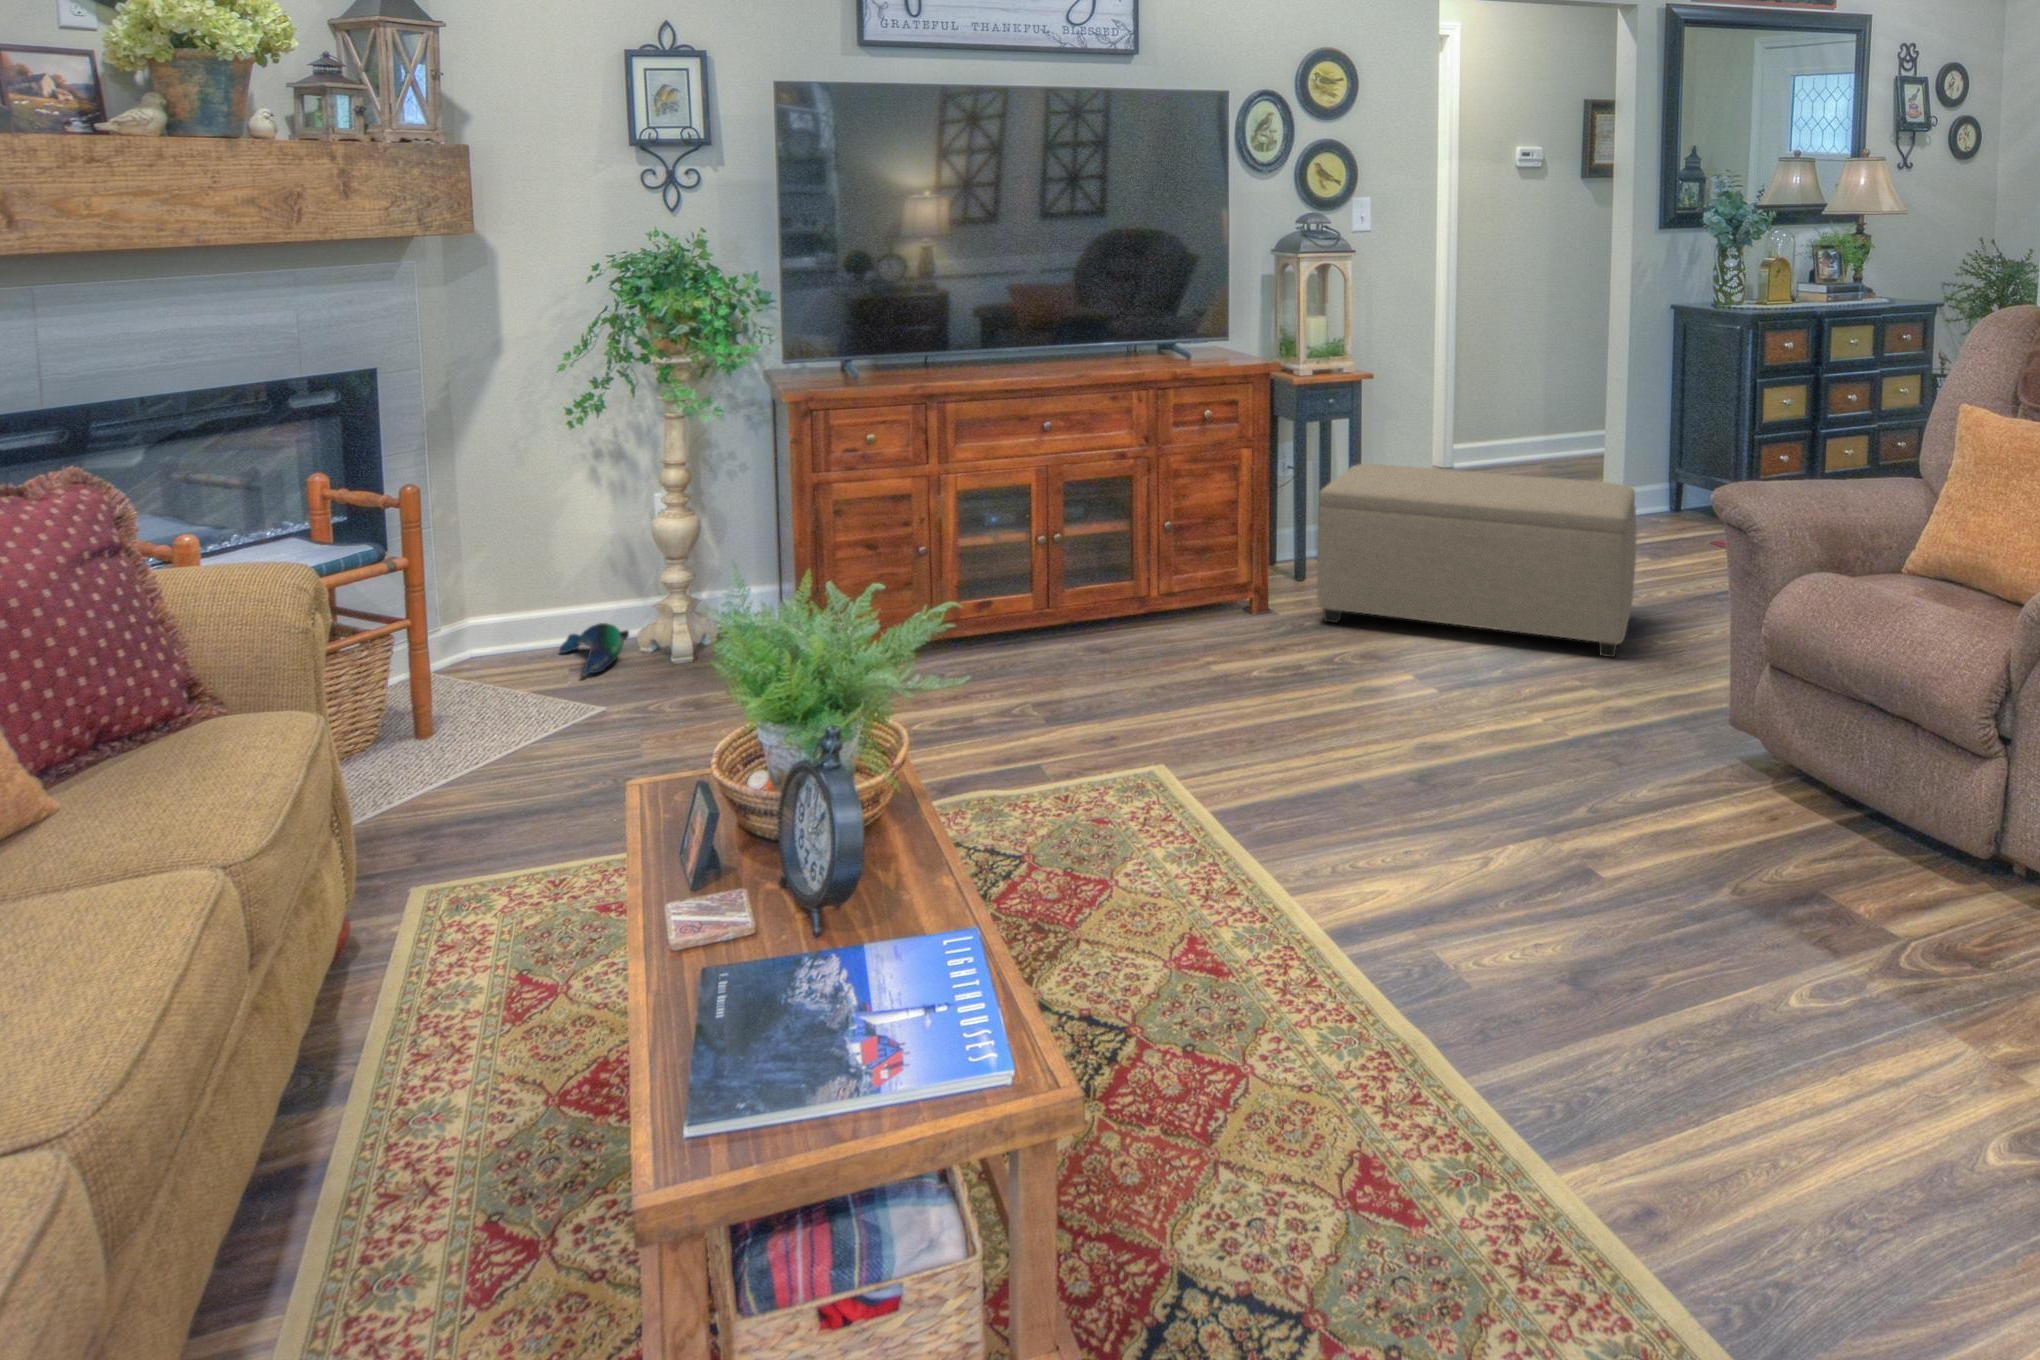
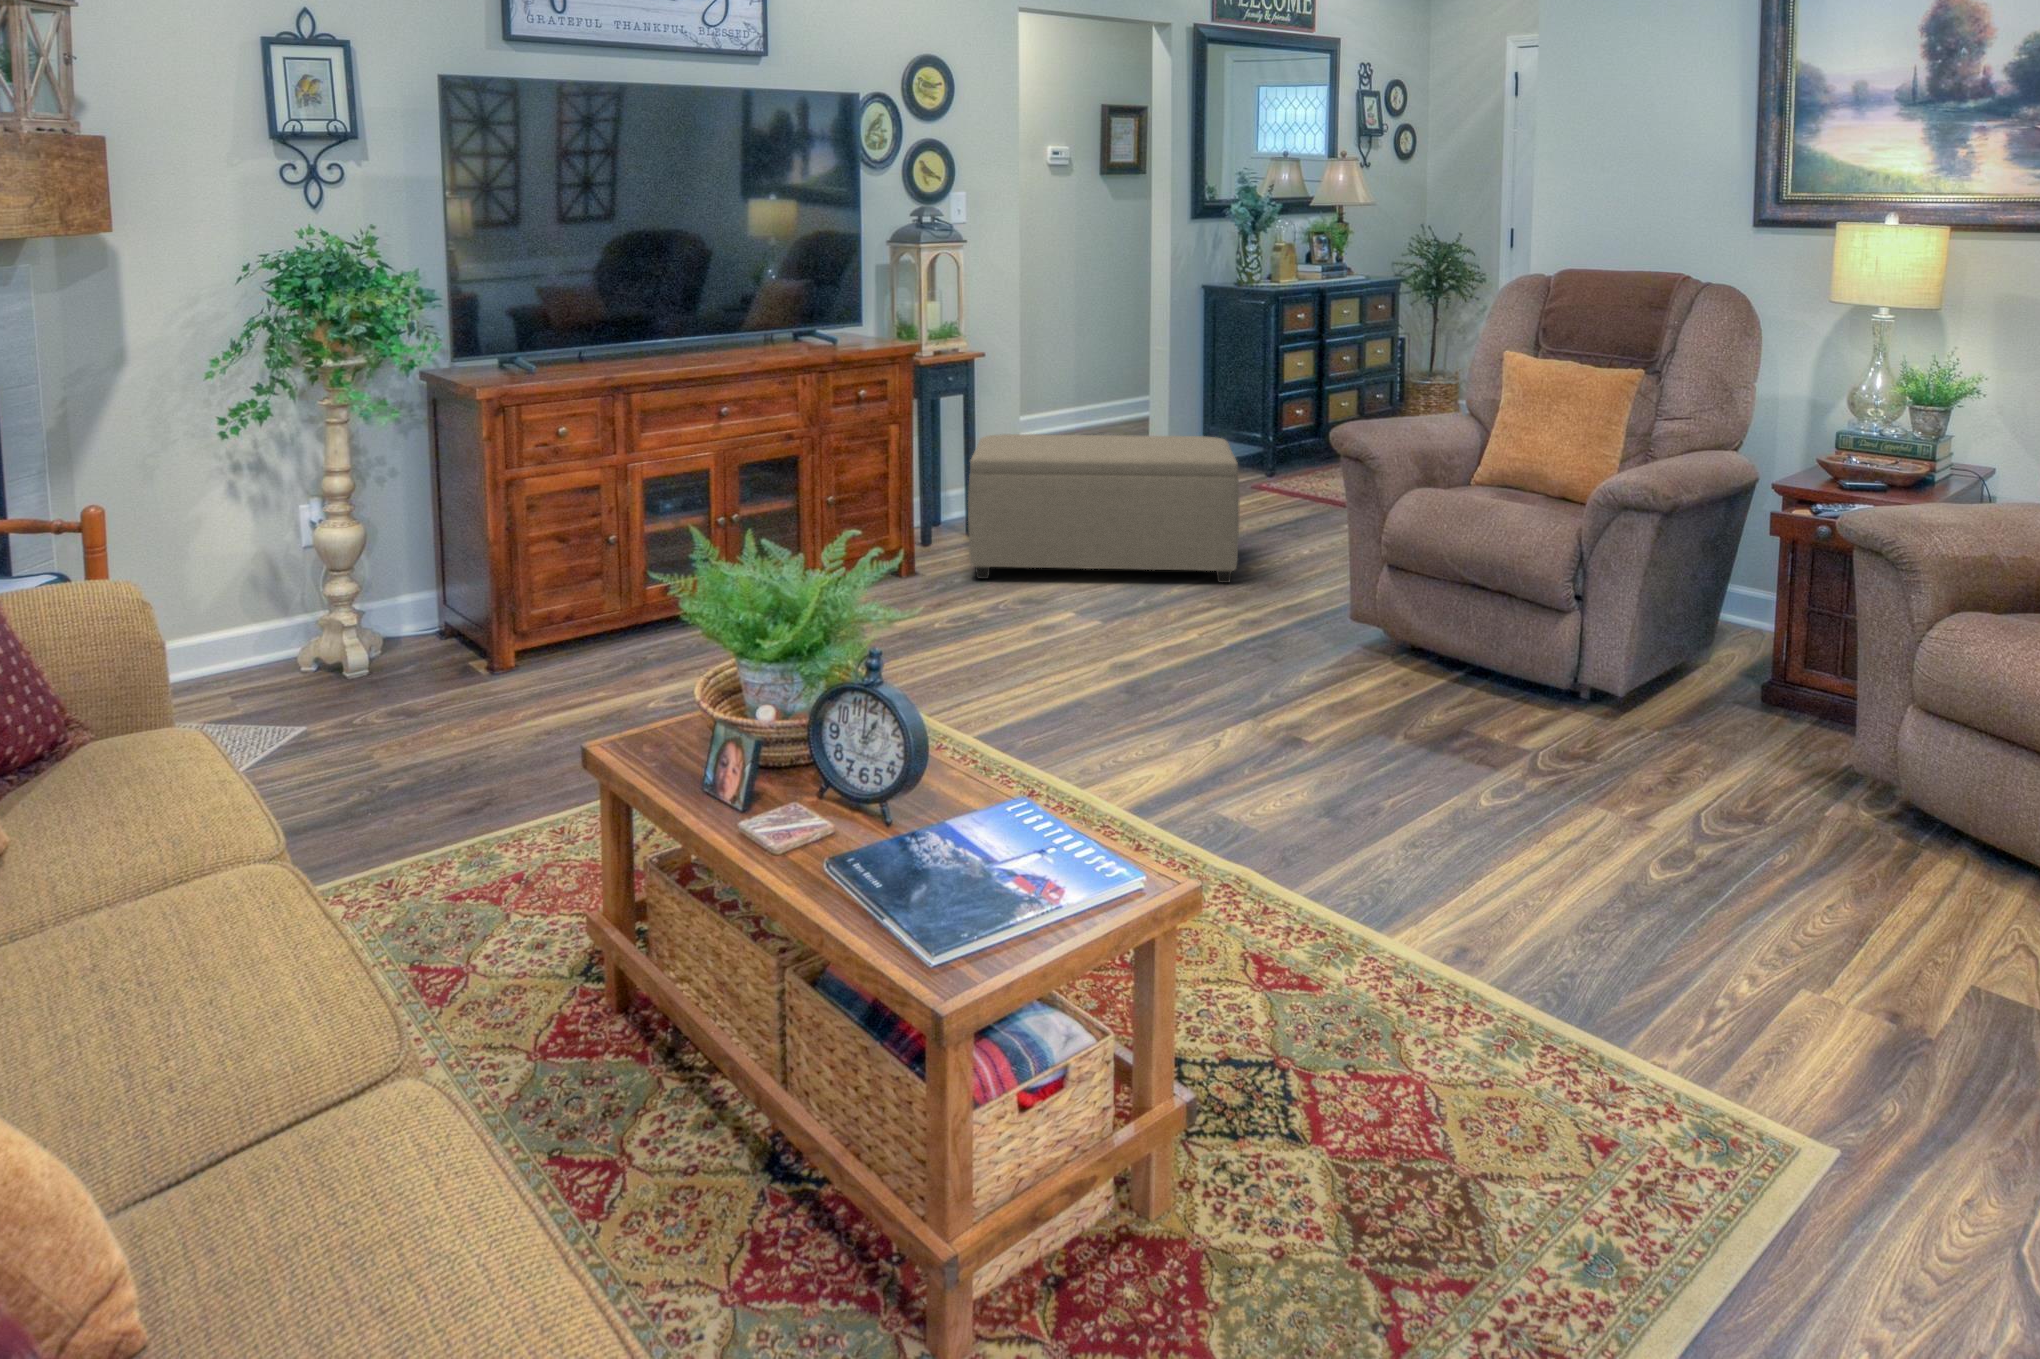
plush toy: present [559,623,629,676] -> none [208,648,296,704]

